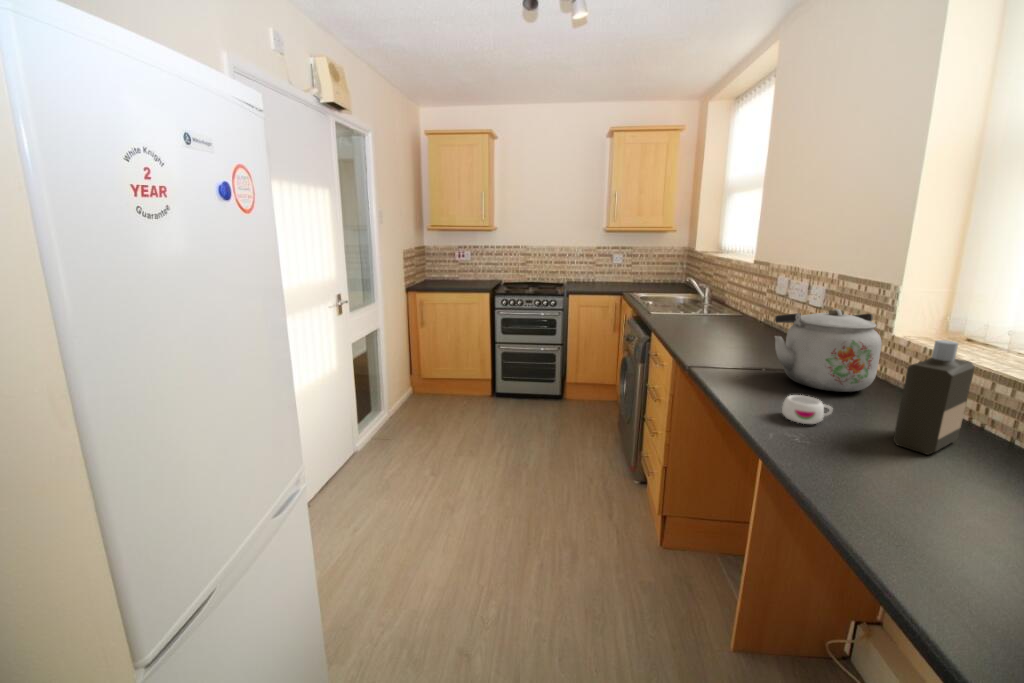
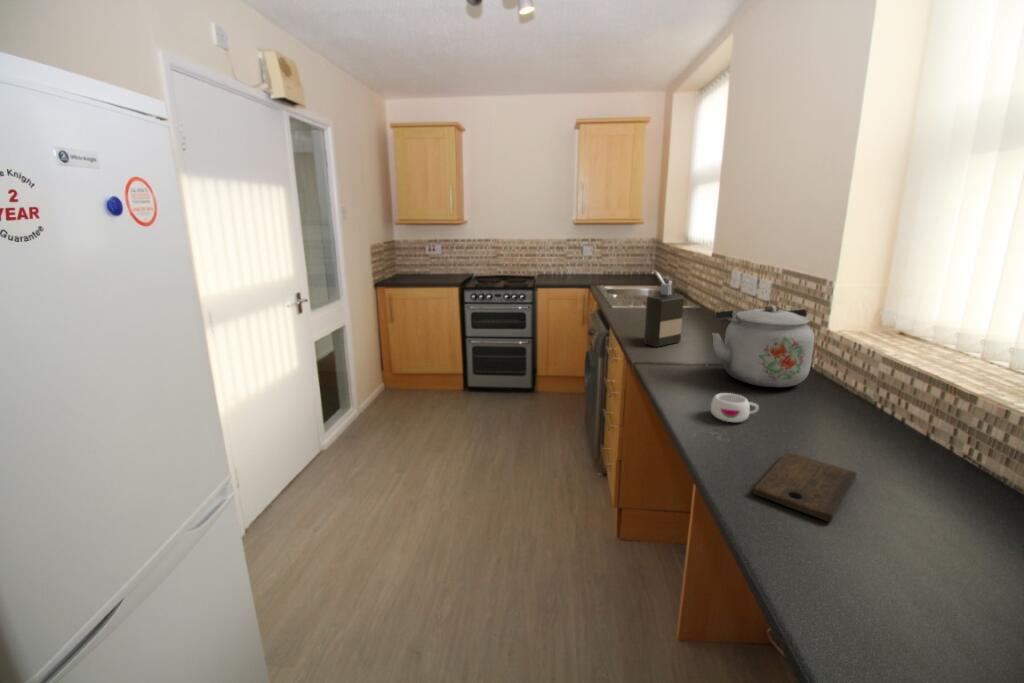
bottle: present [893,340,974,455] -> present [644,284,684,347]
cutting board: none [850,454,953,523] -> present [754,452,856,522]

